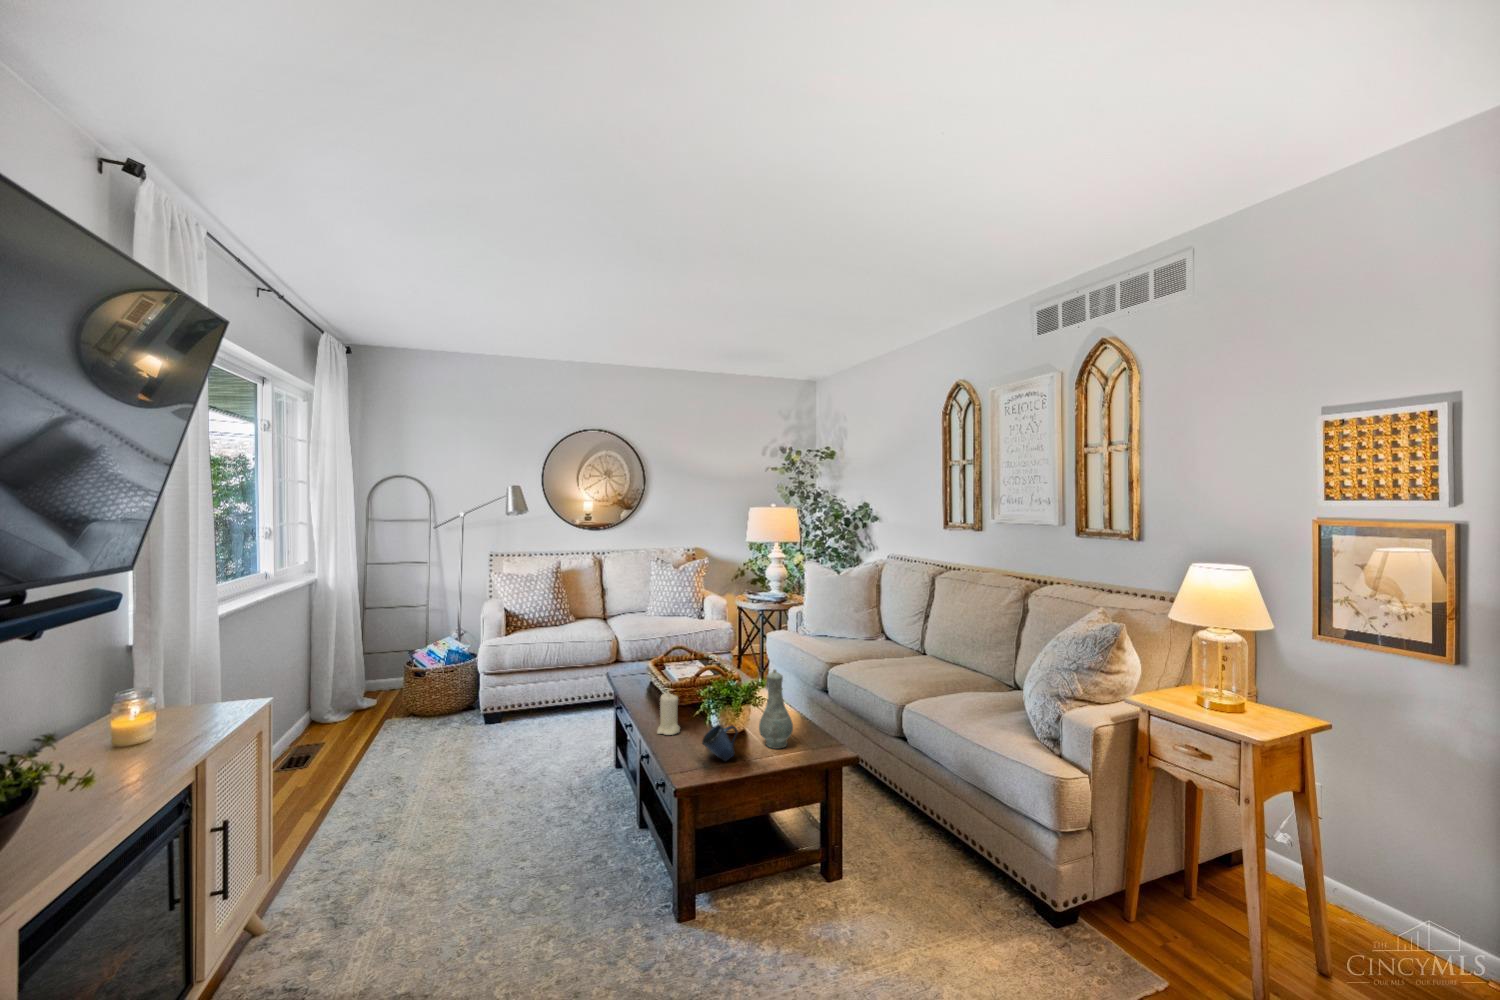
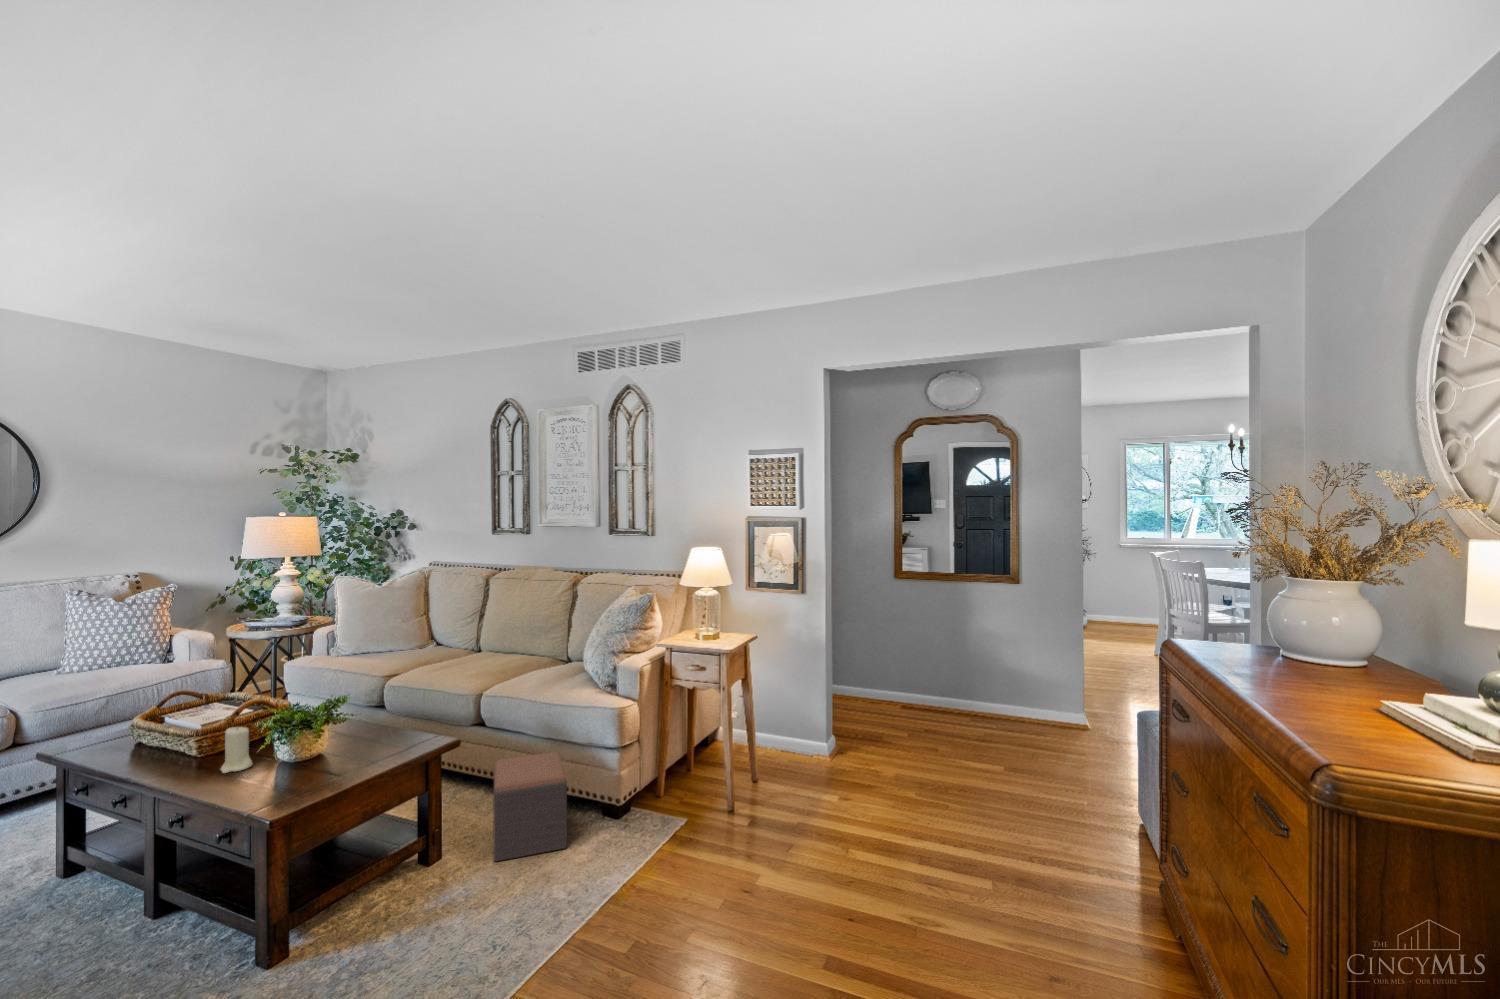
vase: present [759,670,793,749] -> none [357,675,394,751]
mug: present [702,725,738,761] -> none [301,735,343,772]
footstool: none [883,795,978,946] -> present [493,752,567,861]

